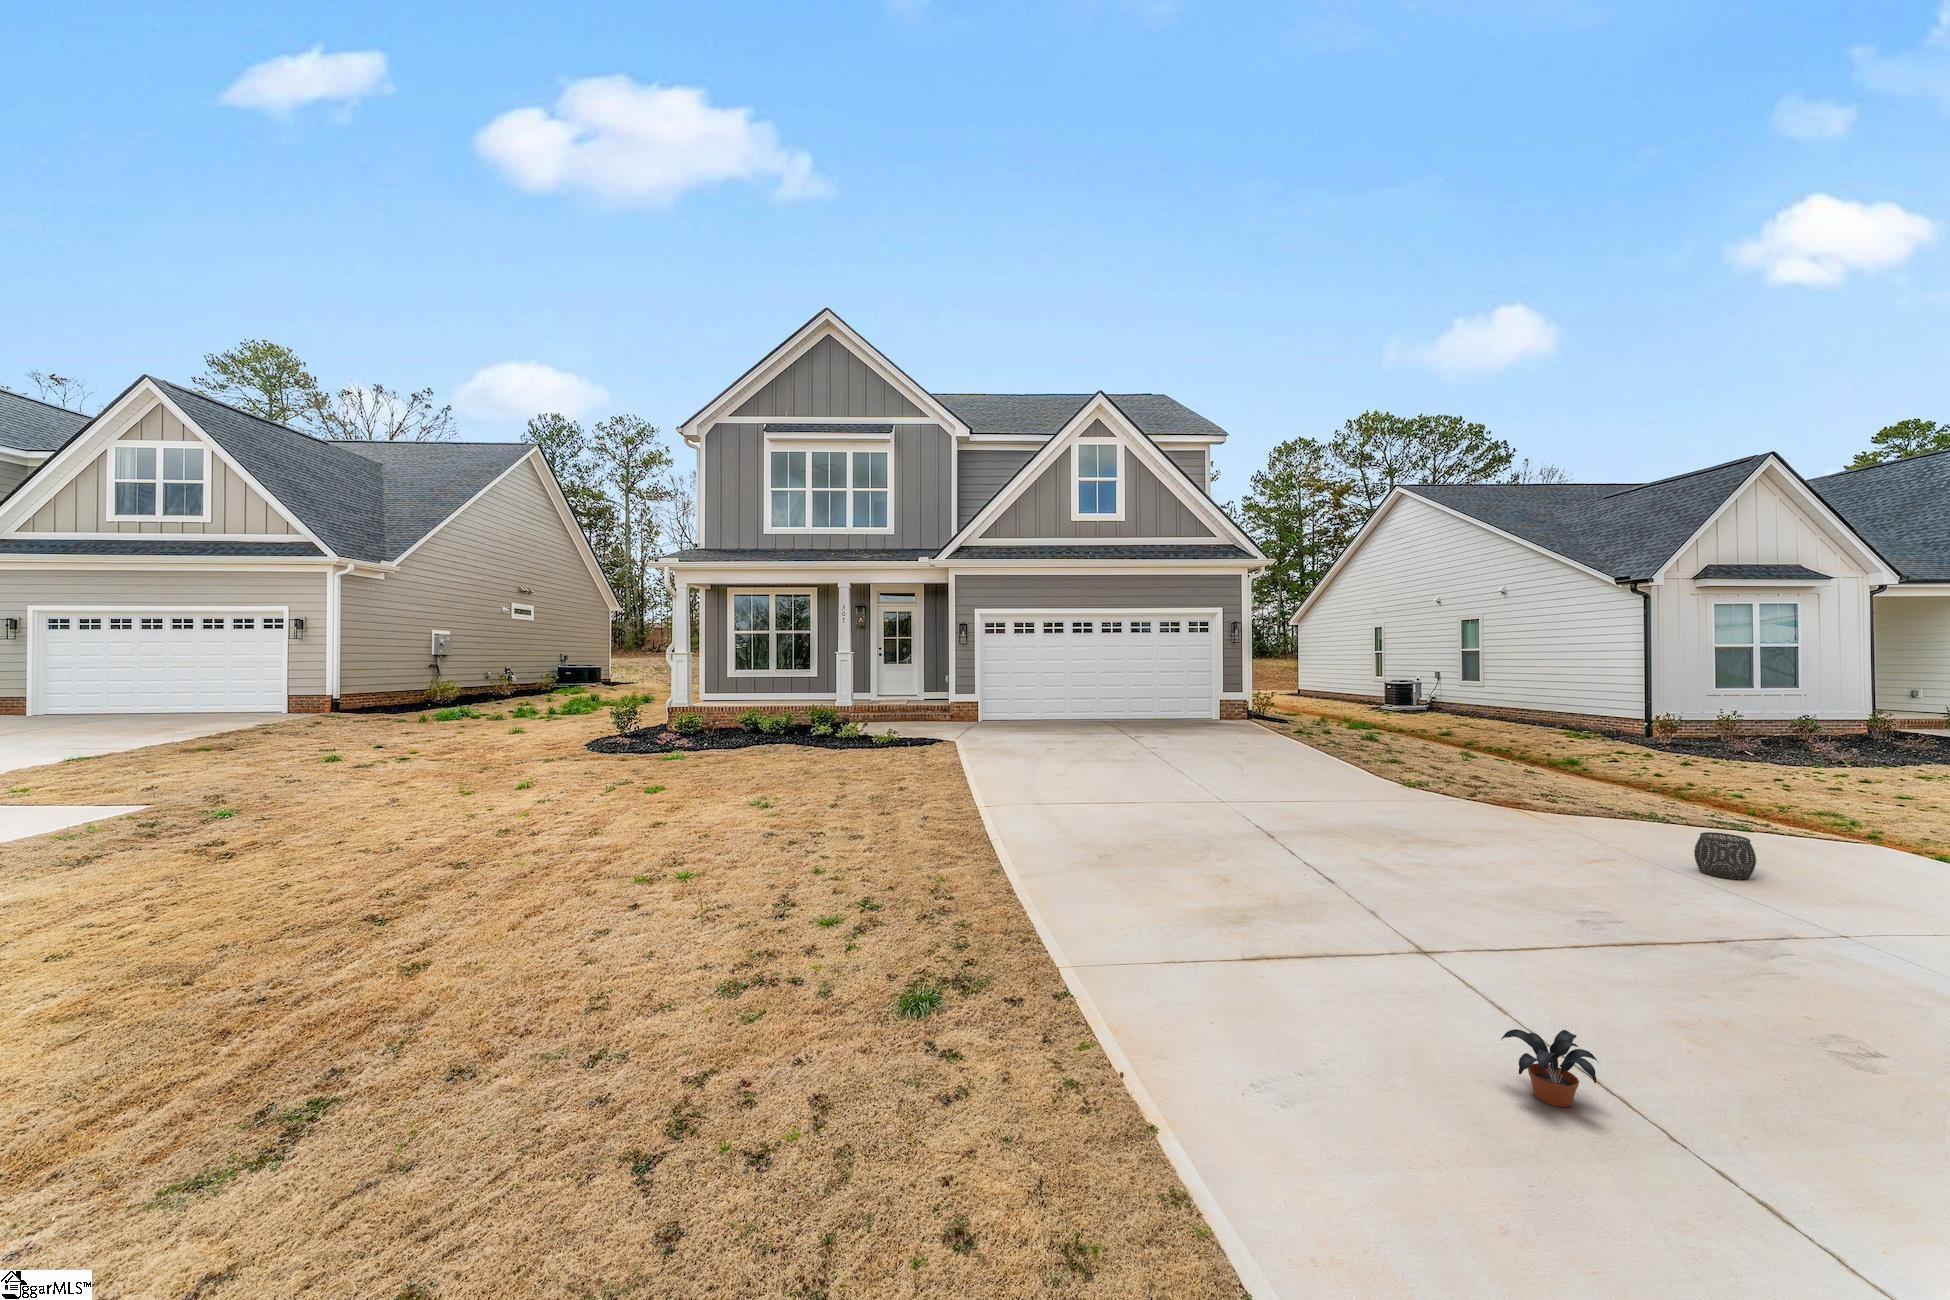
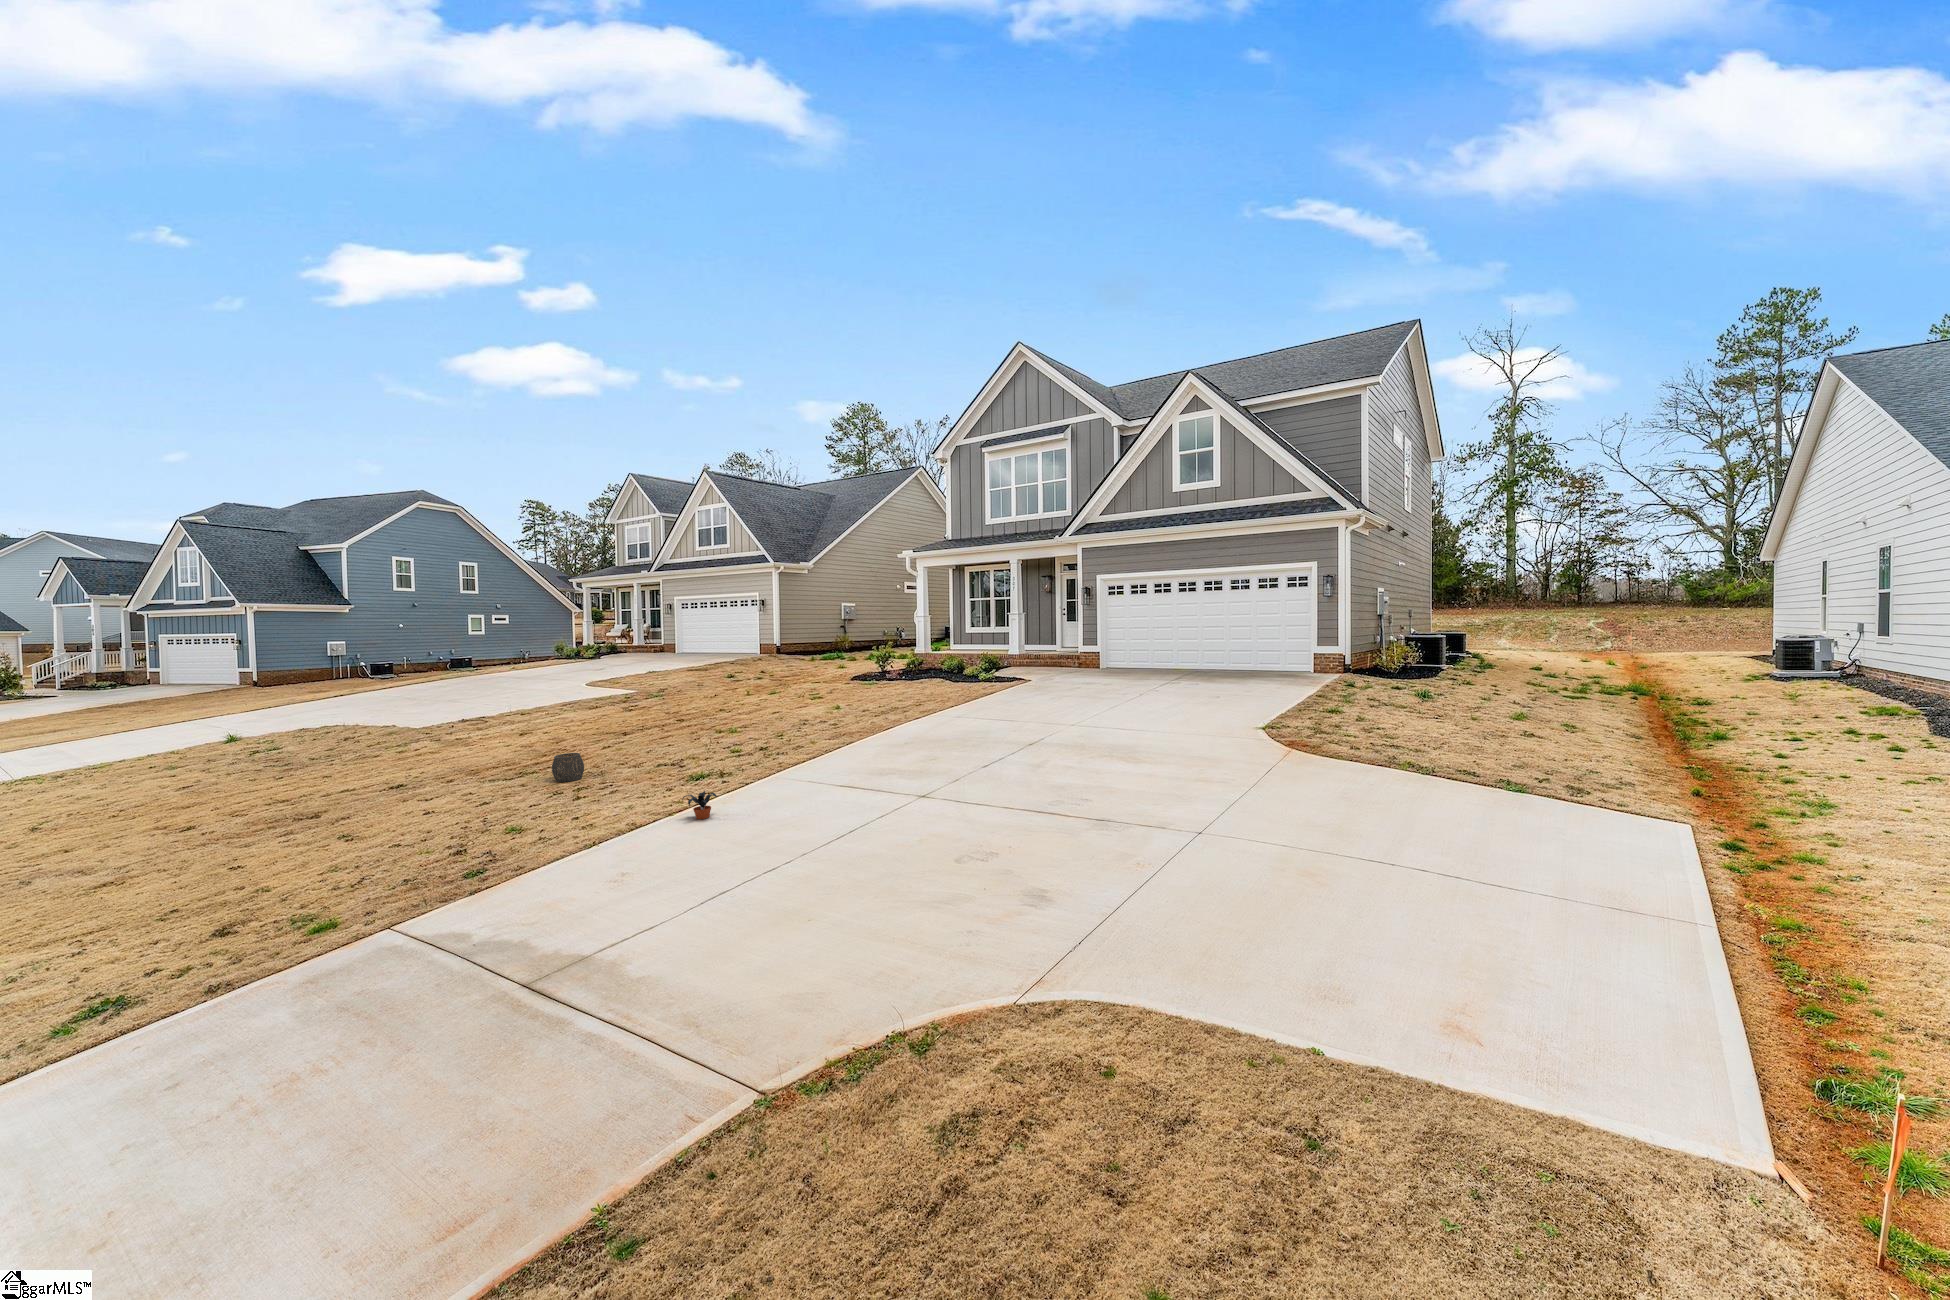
woven basket: present [1694,832,1756,880] -> present [552,753,584,782]

